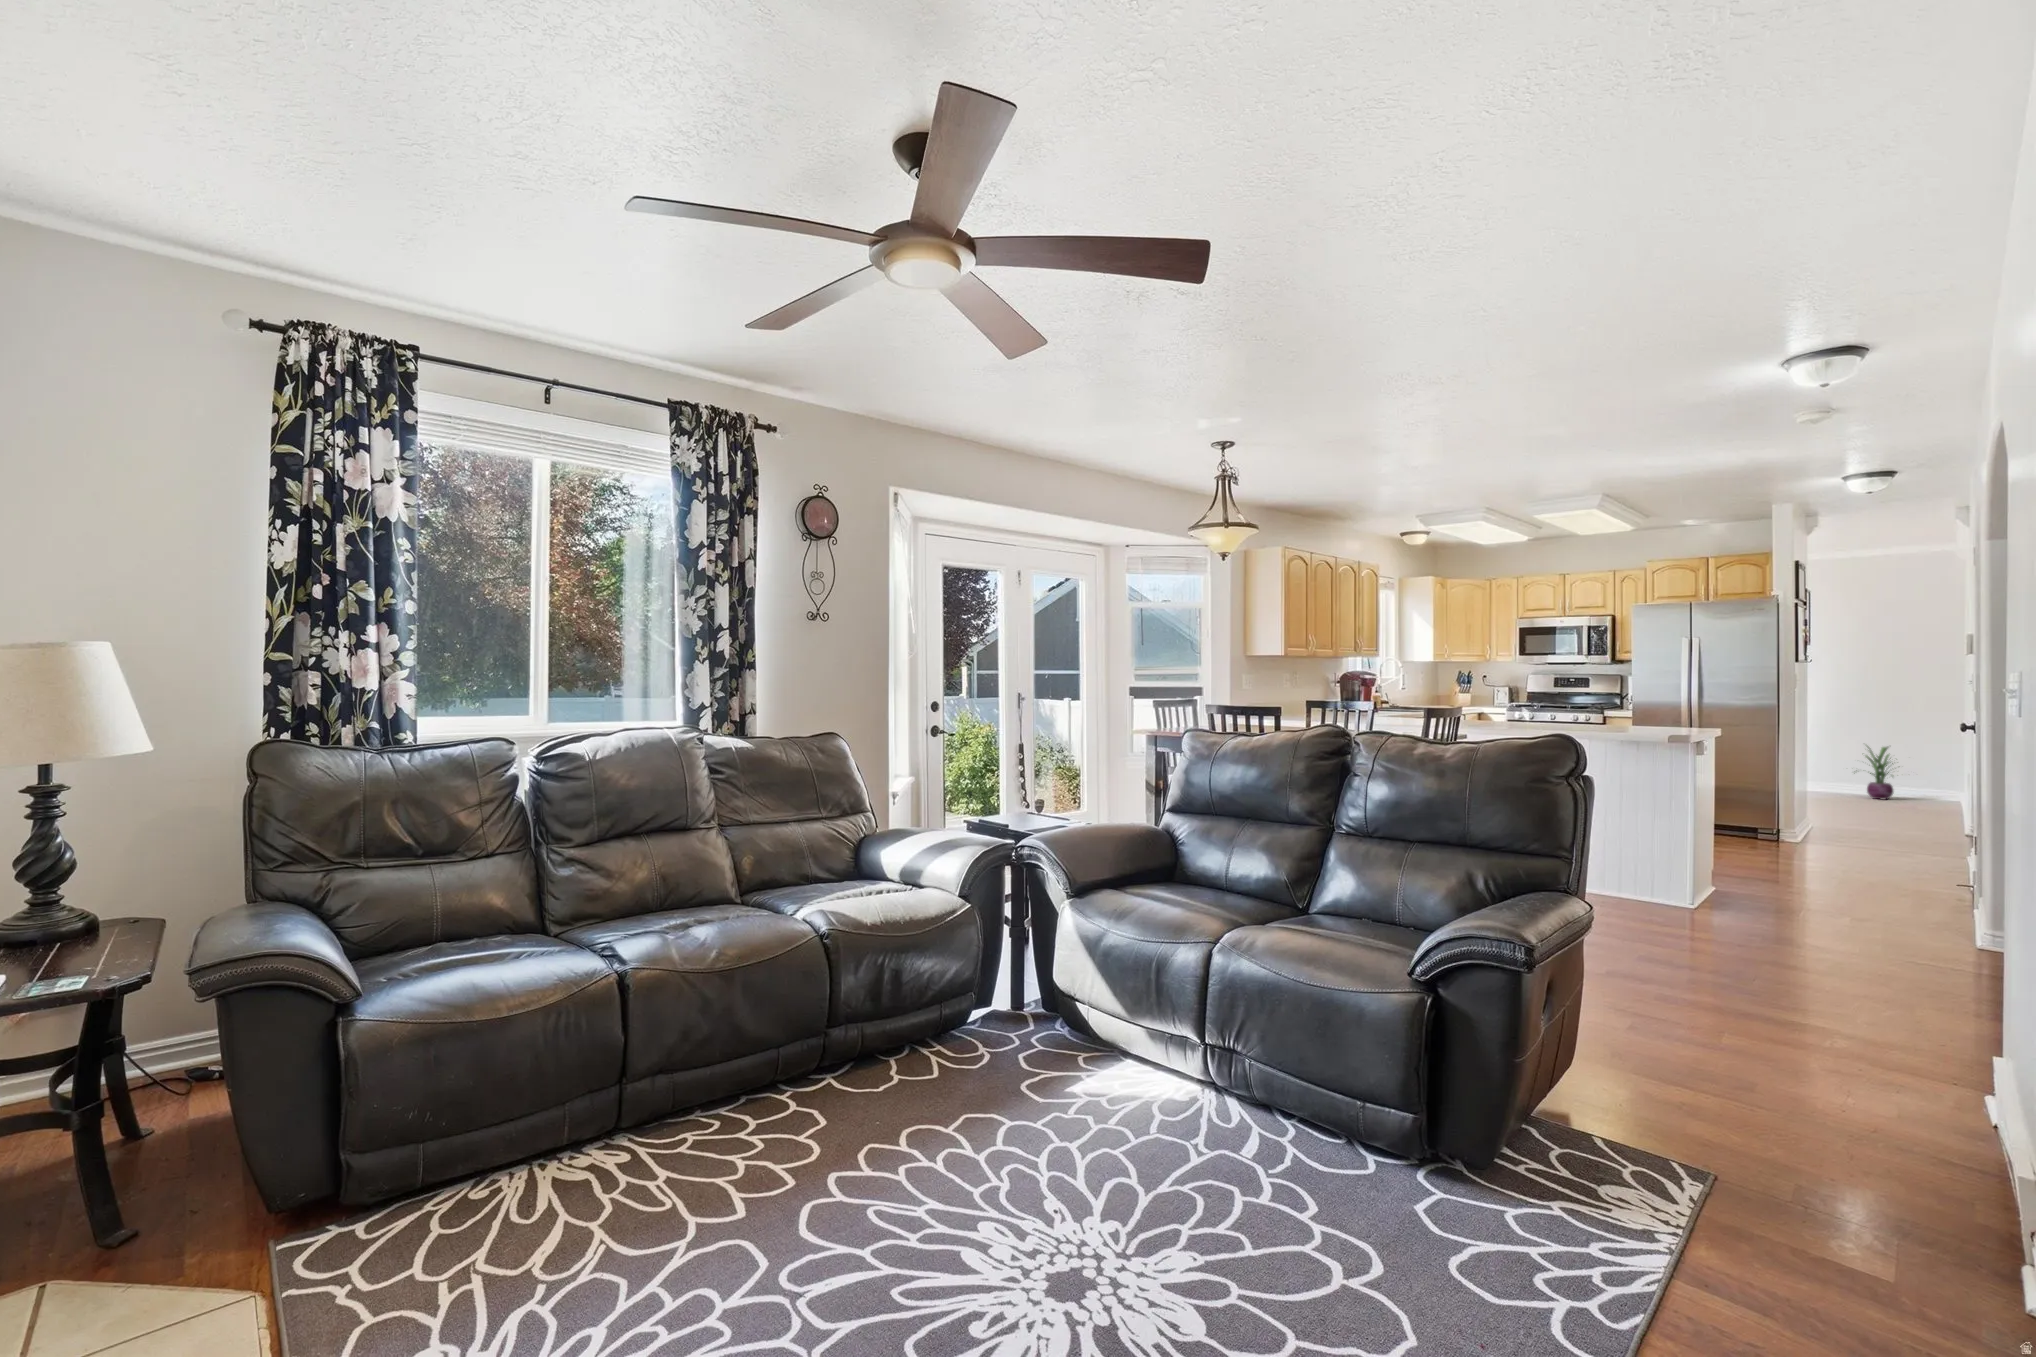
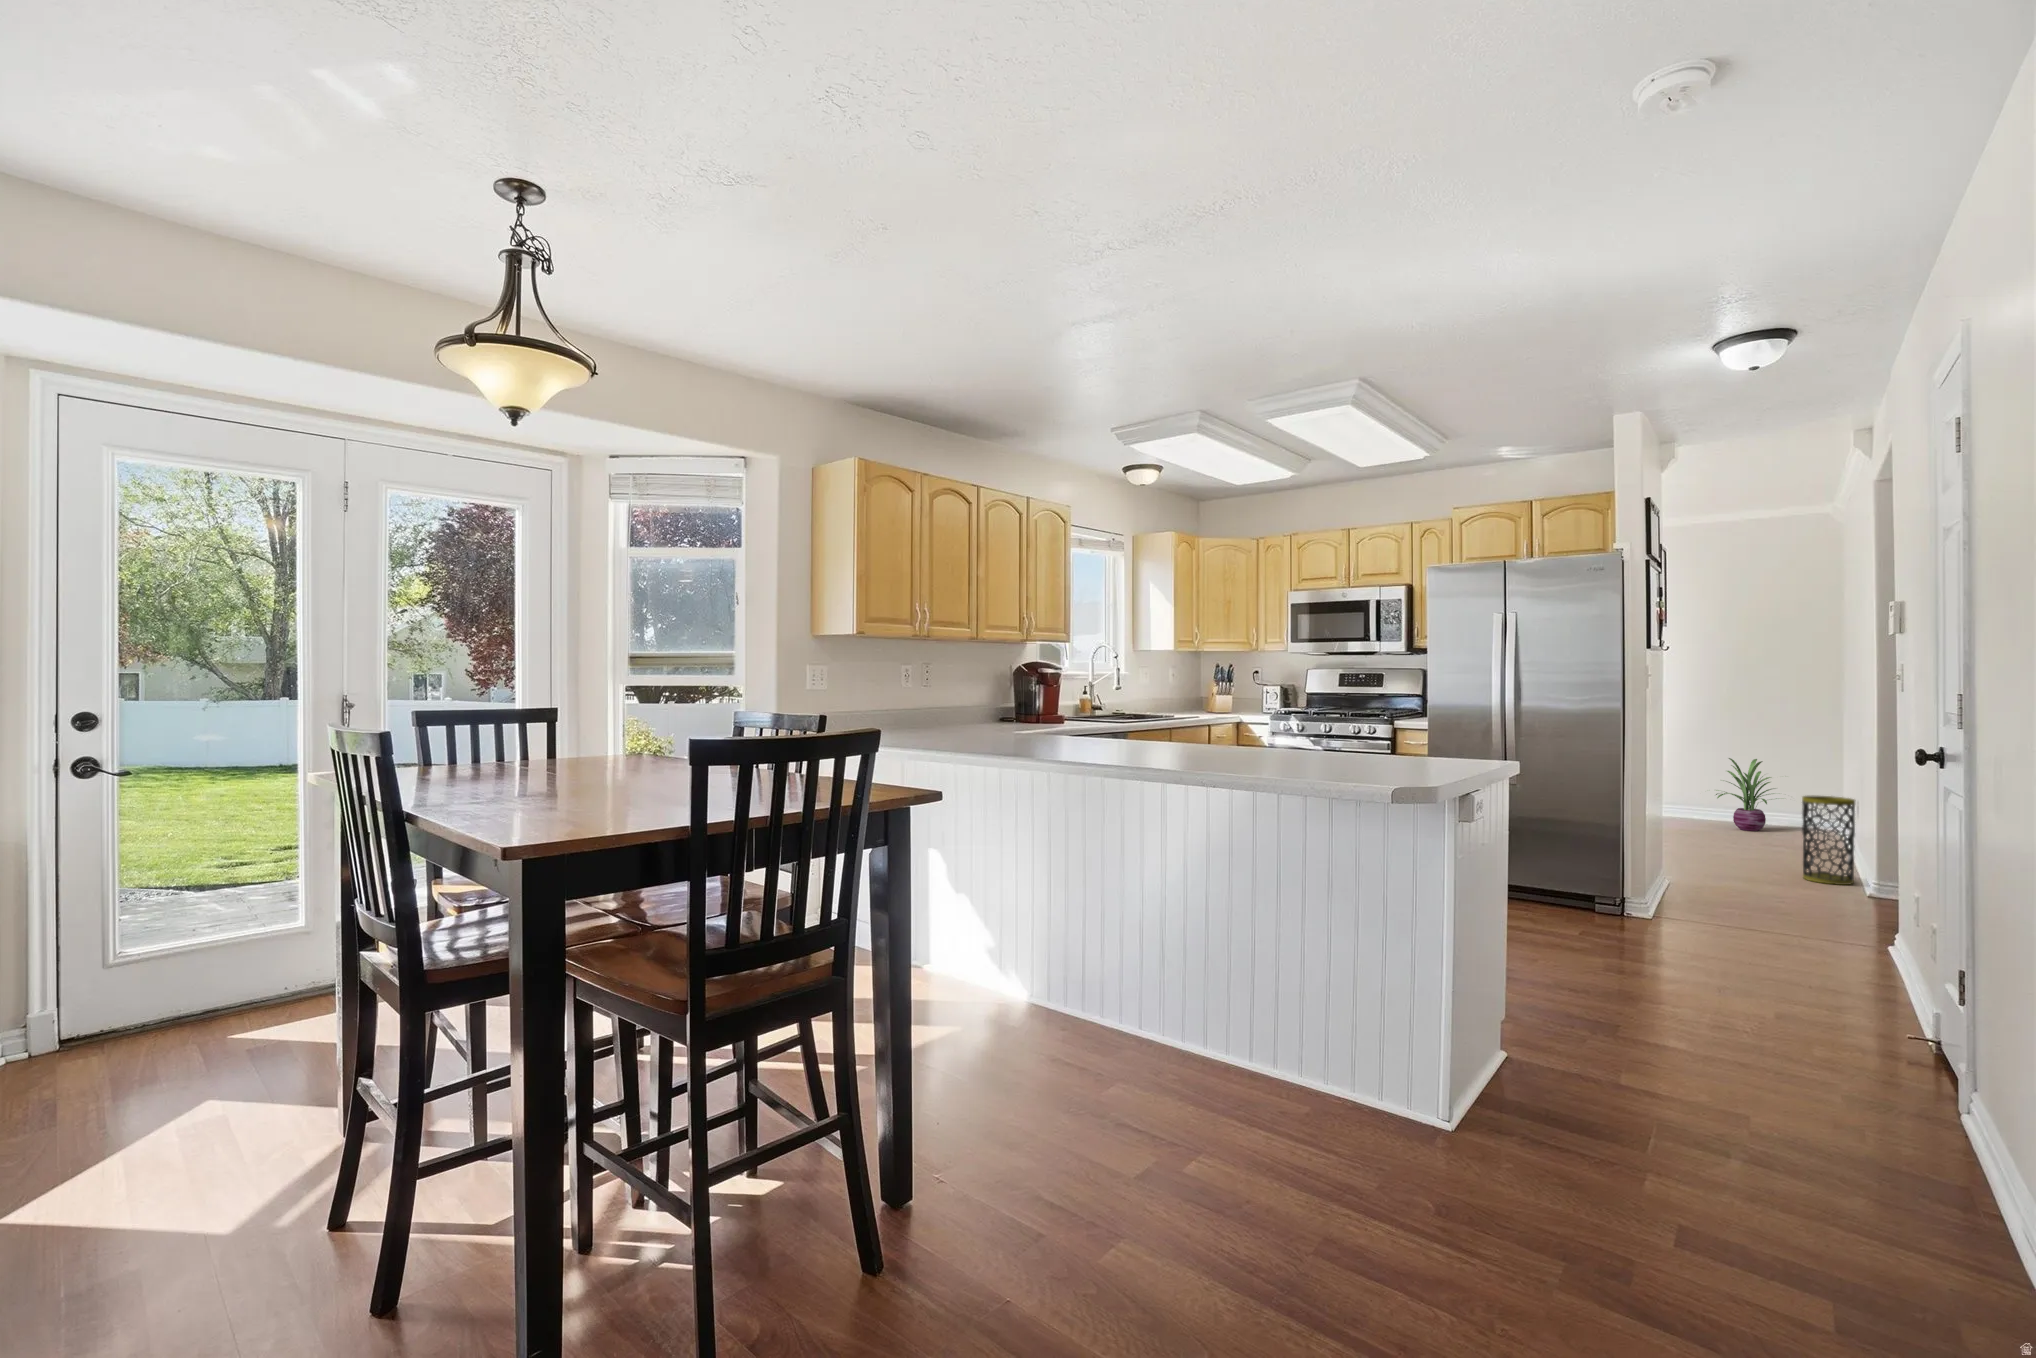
trash can: none [1916,767,1956,829] -> present [1802,796,1855,885]

